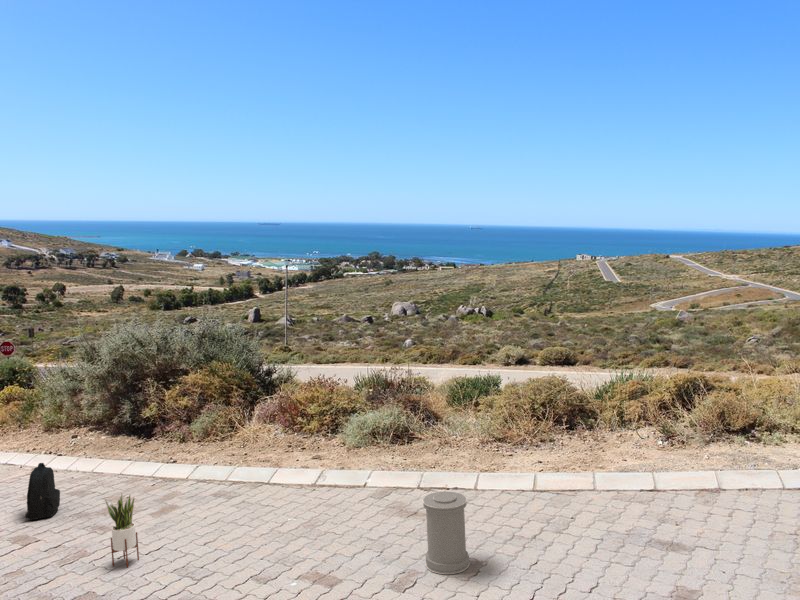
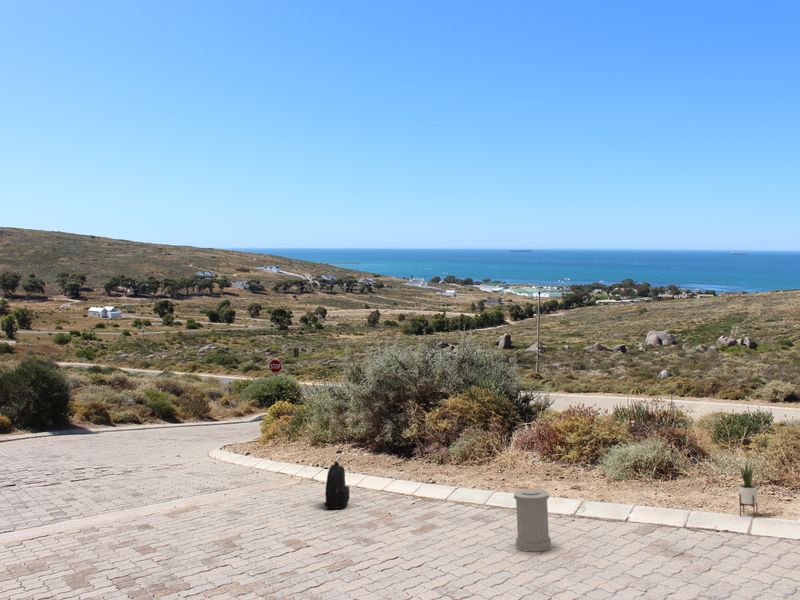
trash can: present [422,492,470,574] -> present [513,489,551,551]
potted plant: present [105,493,139,567] -> present [739,461,758,518]

